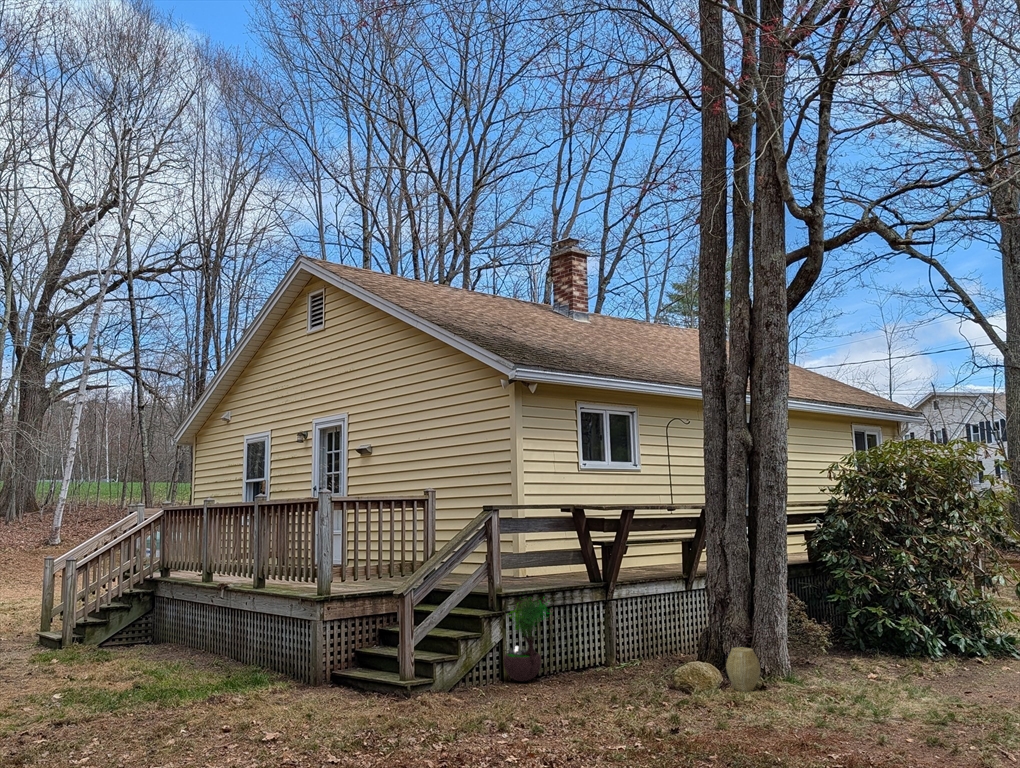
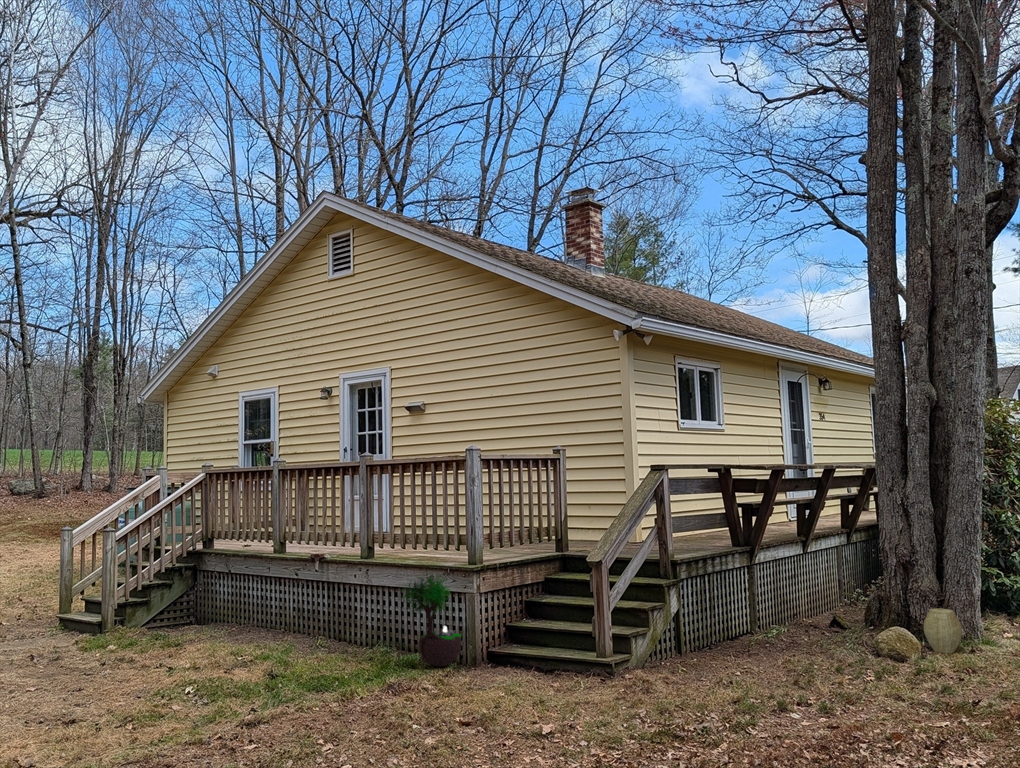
potted tree: present [504,597,548,681] -> present [404,574,461,666]

